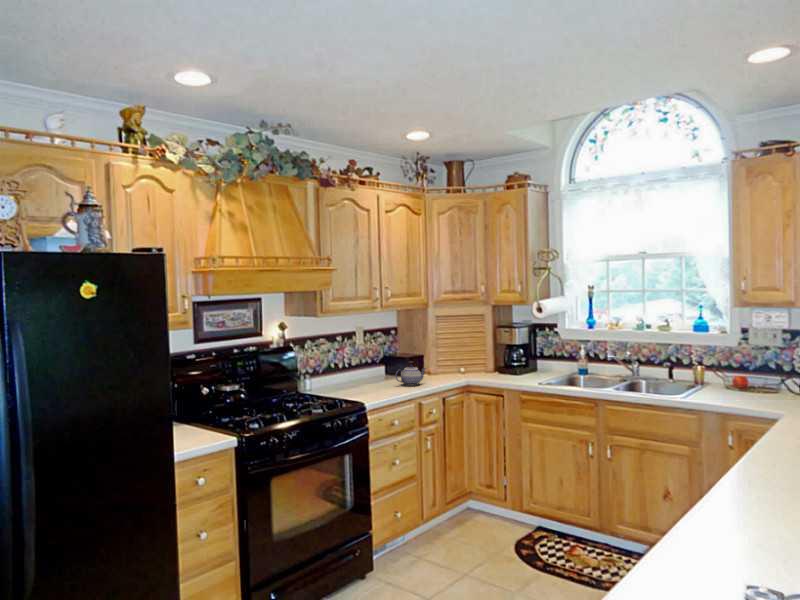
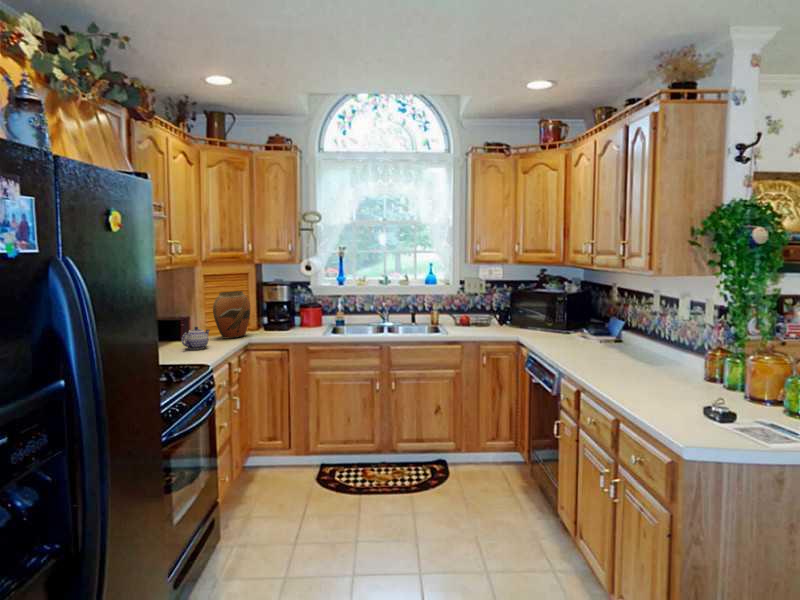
vase: none [439,332,480,378] -> present [213,291,250,339]

